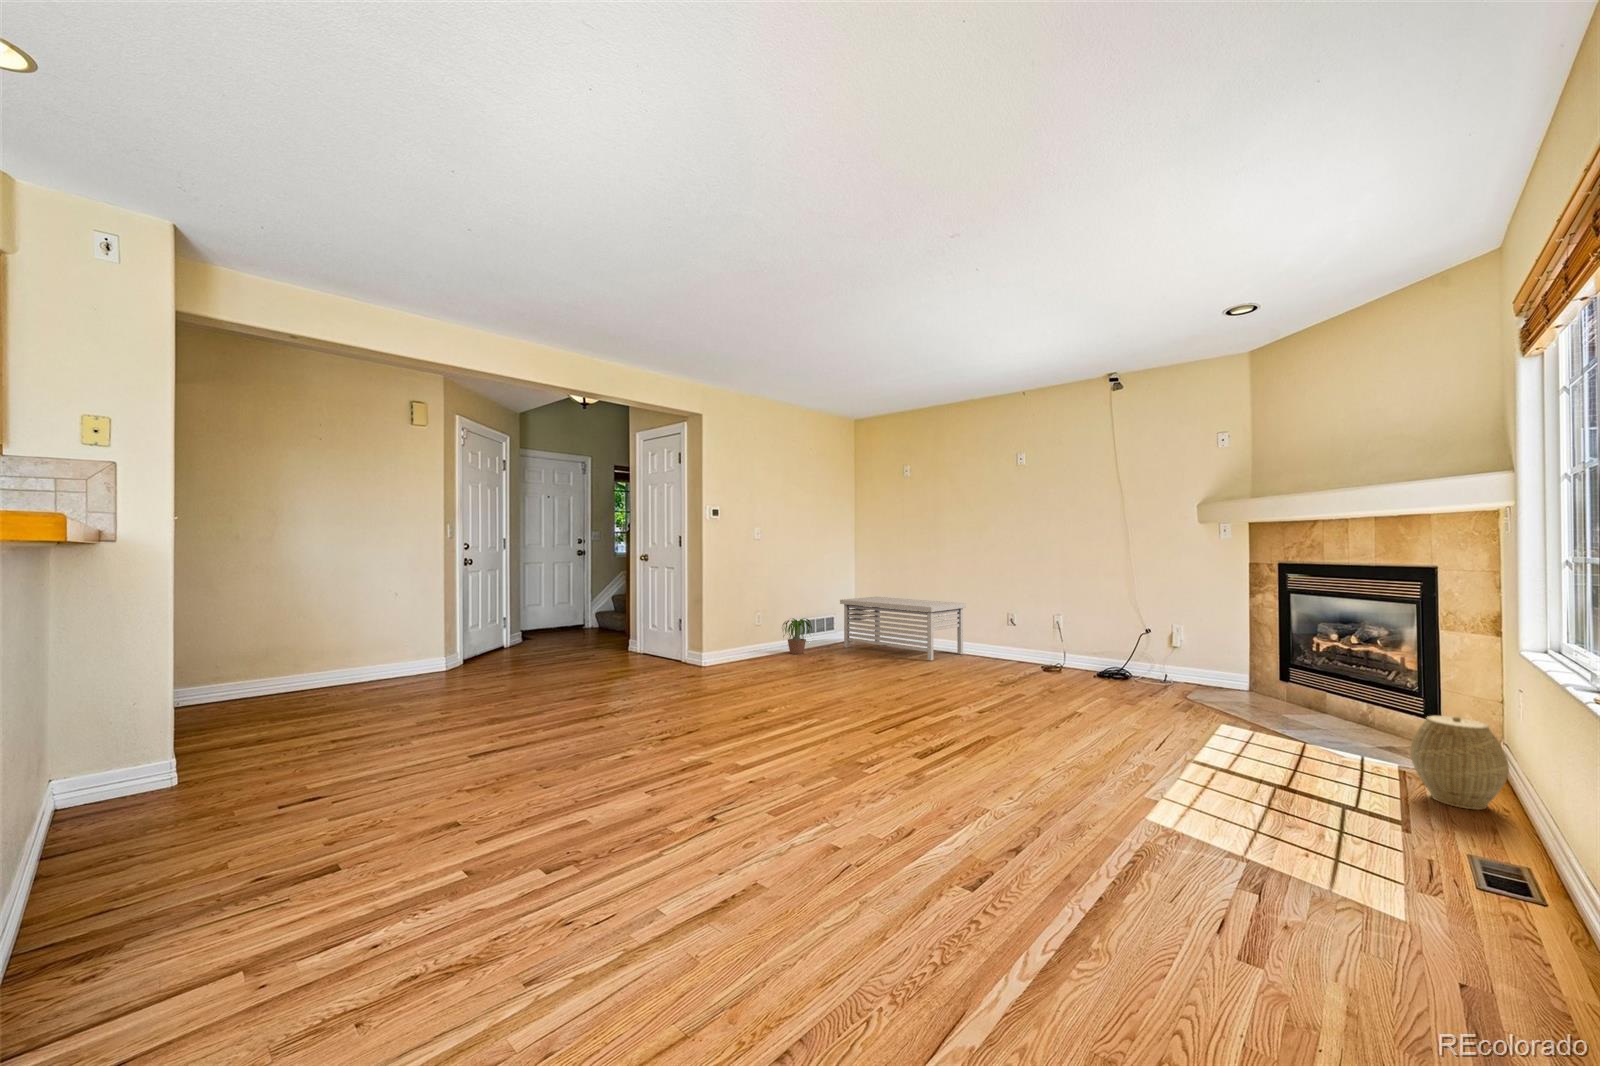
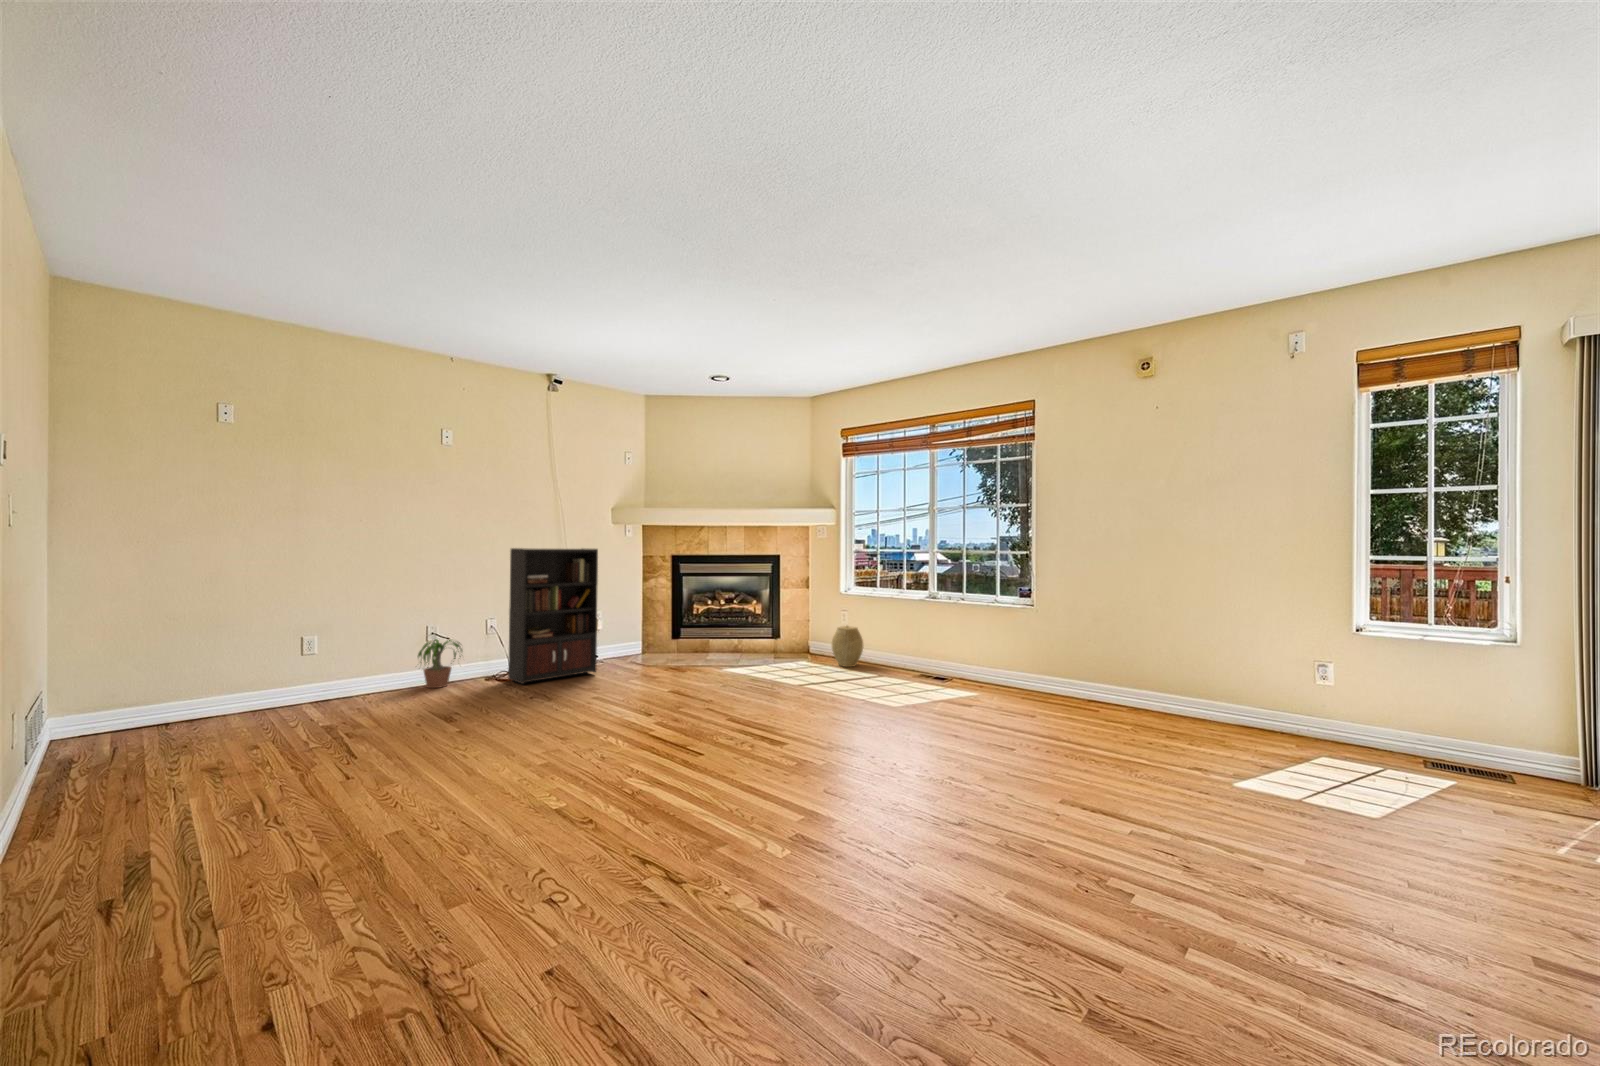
bookcase: none [1020,550,1140,685] -> present [508,548,598,684]
storage bench: present [840,597,966,660] -> none [127,621,386,742]
potted plant: present [783,618,812,654] -> present [418,639,462,688]

